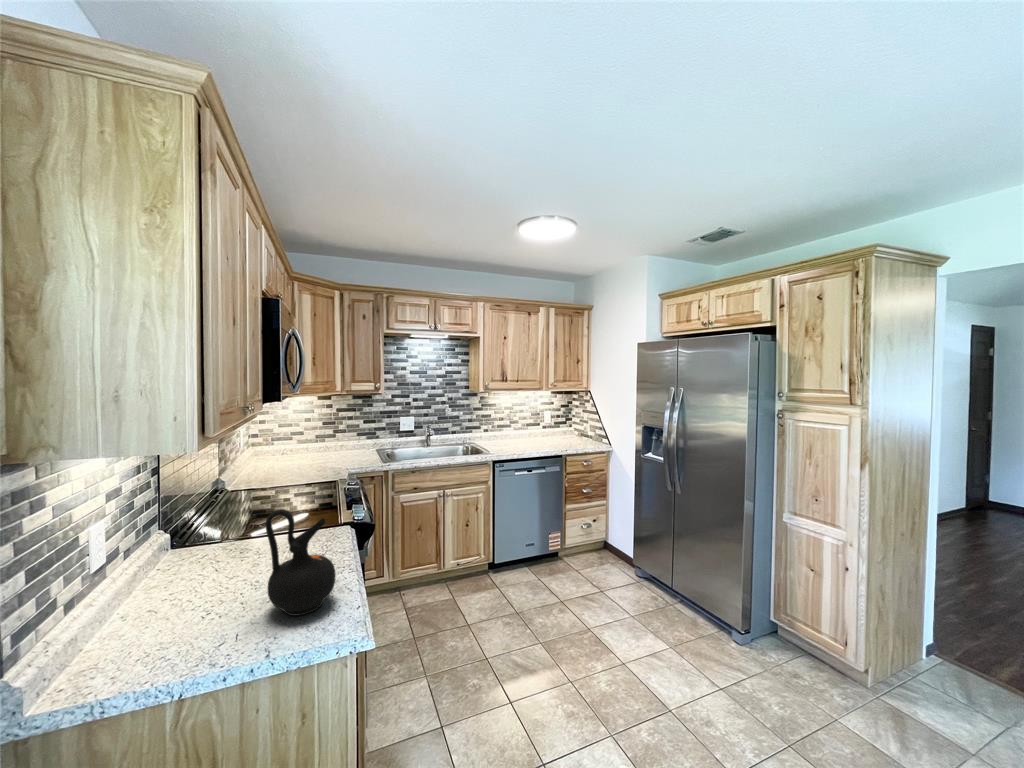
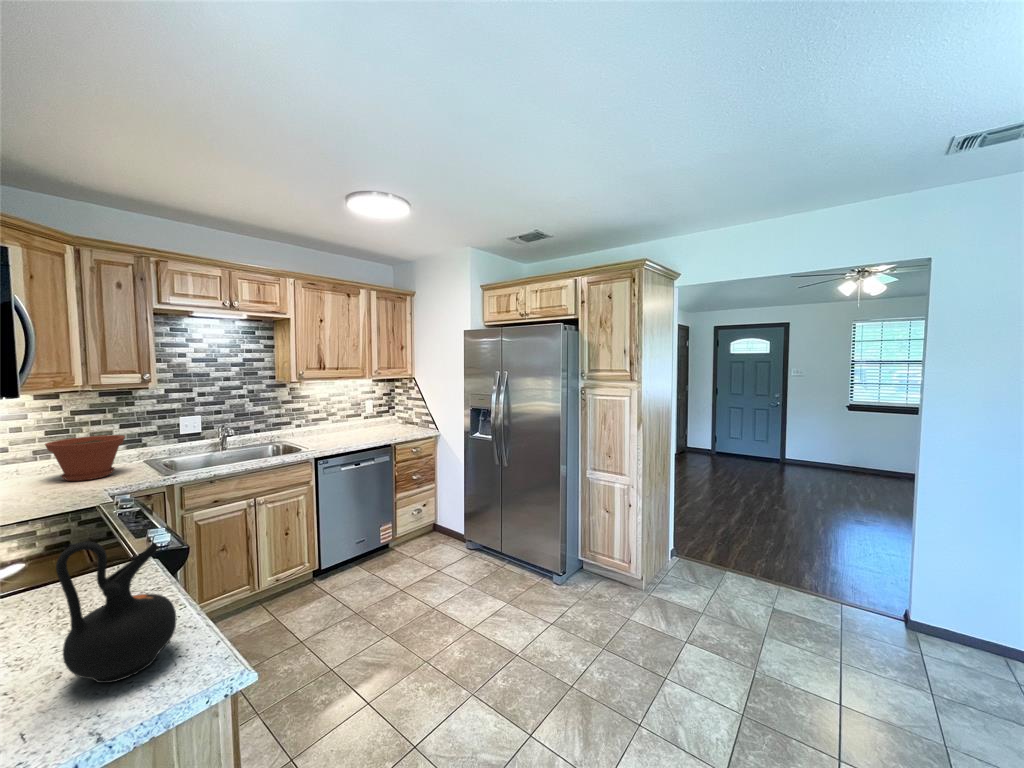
plant pot: none [319,428,363,460] -> present [45,435,125,481]

